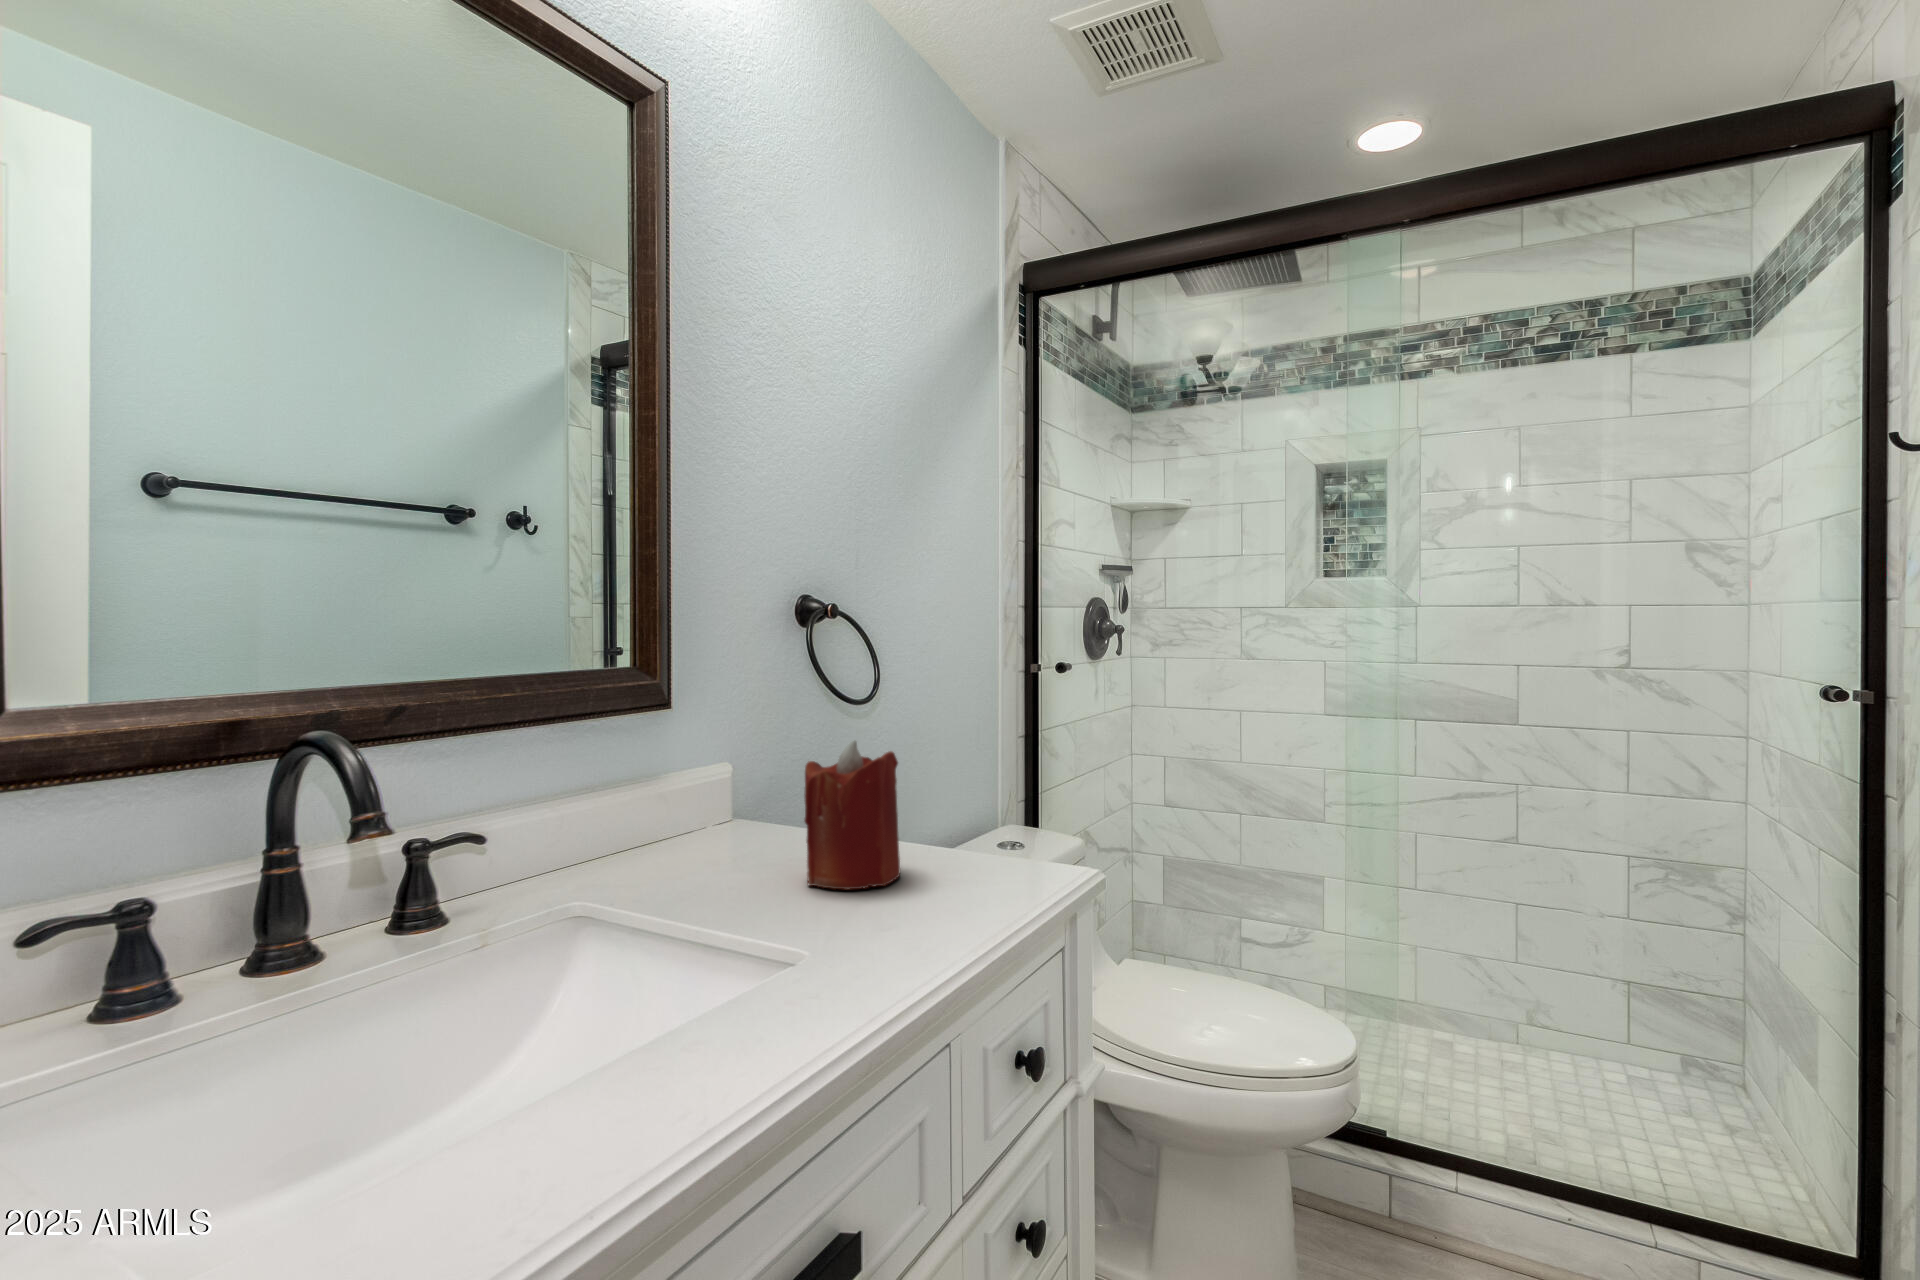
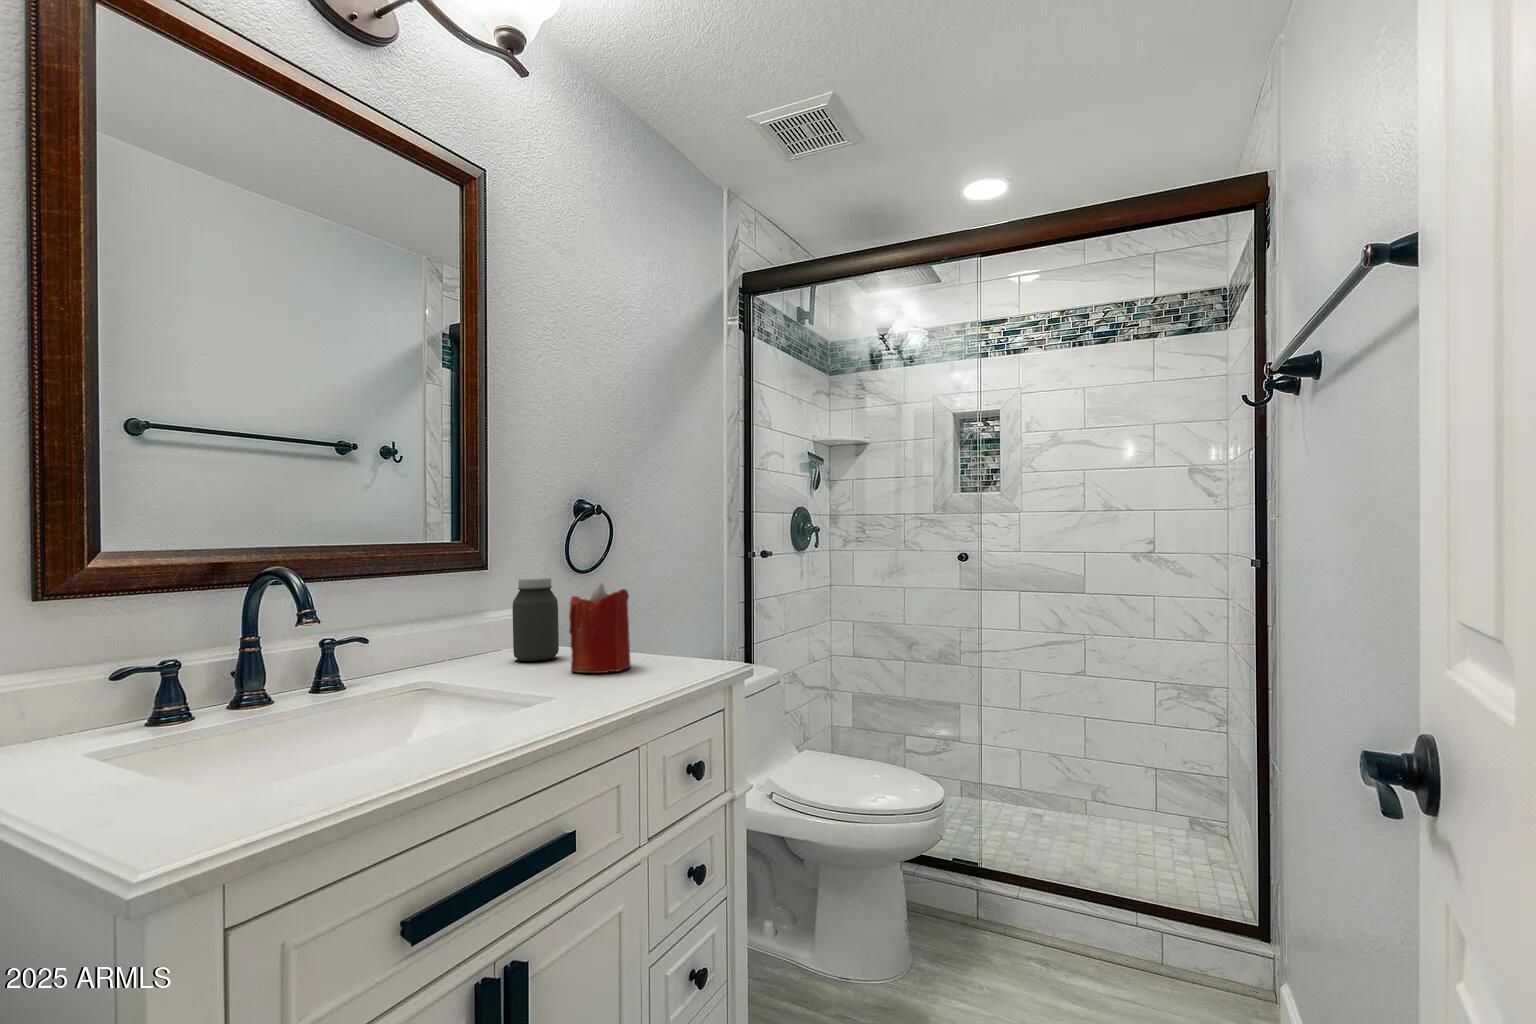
jar: none [710,724,781,857] -> present [512,578,559,661]

